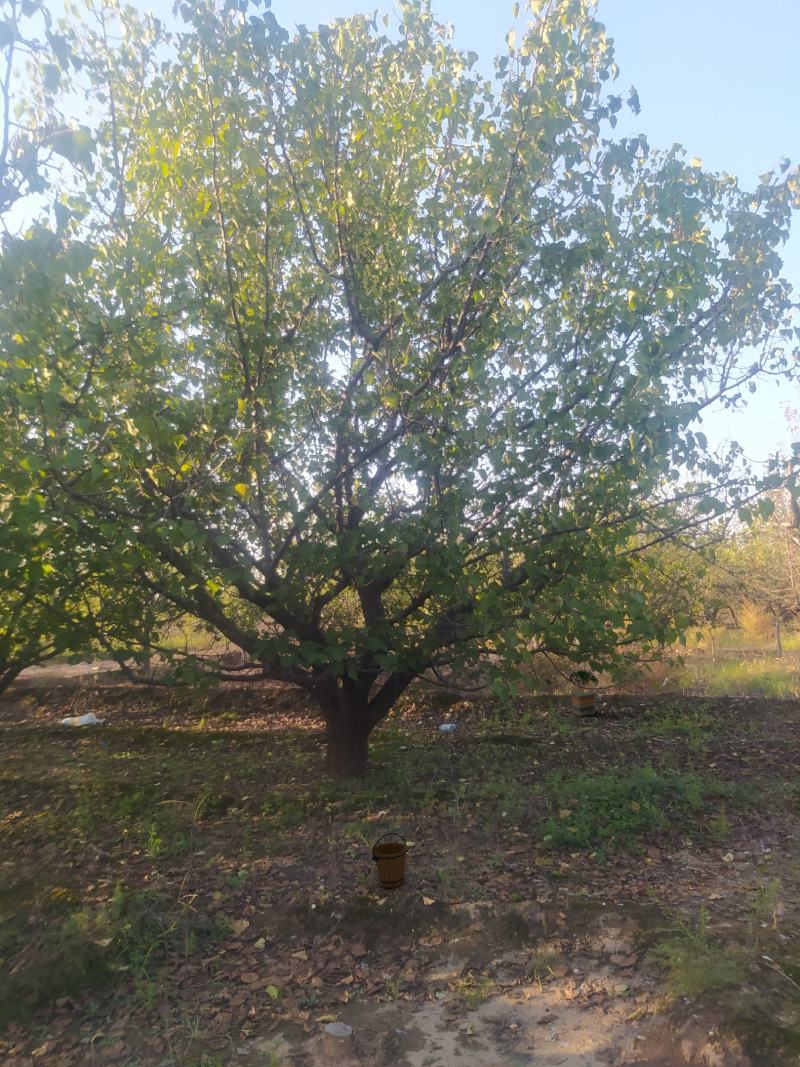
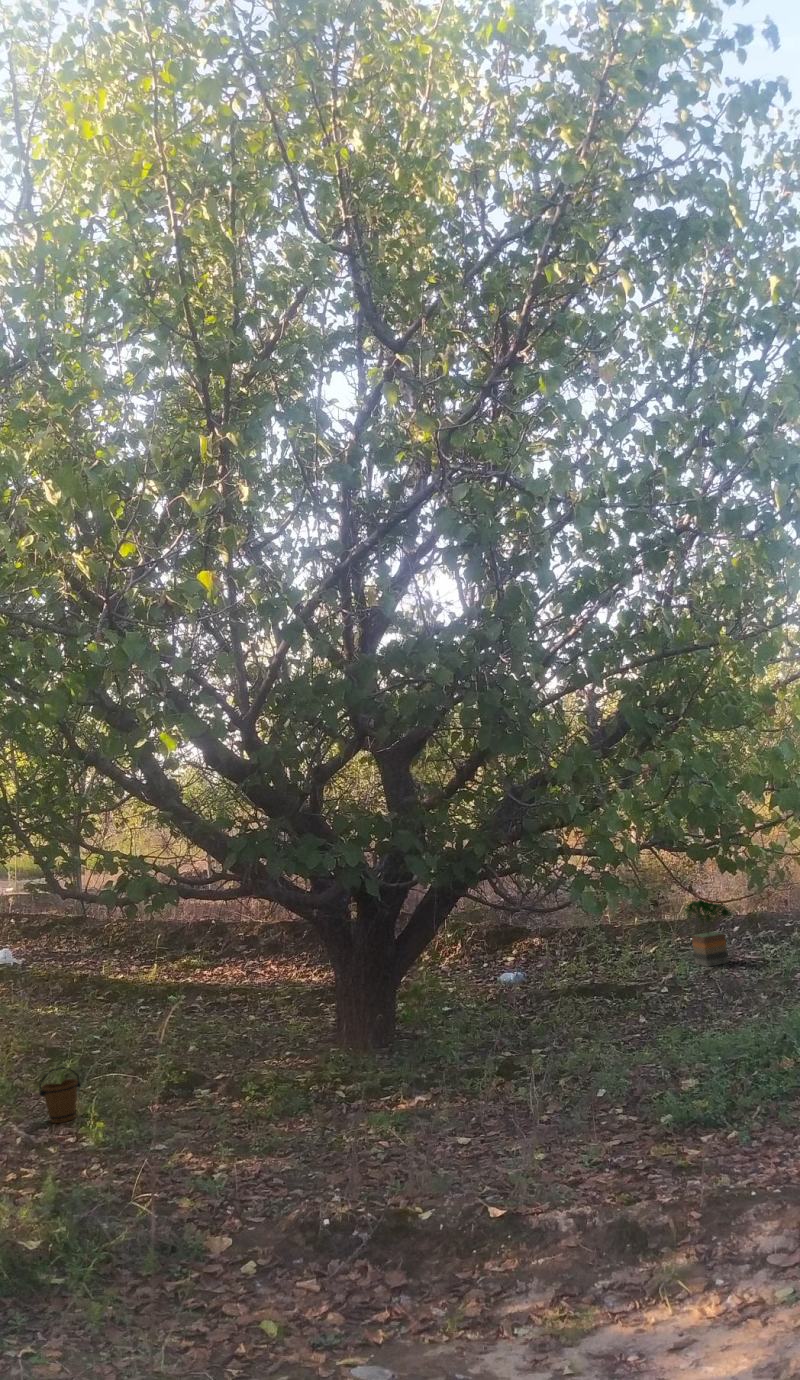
bucket: present [371,833,408,888] -> present [39,1067,81,1123]

